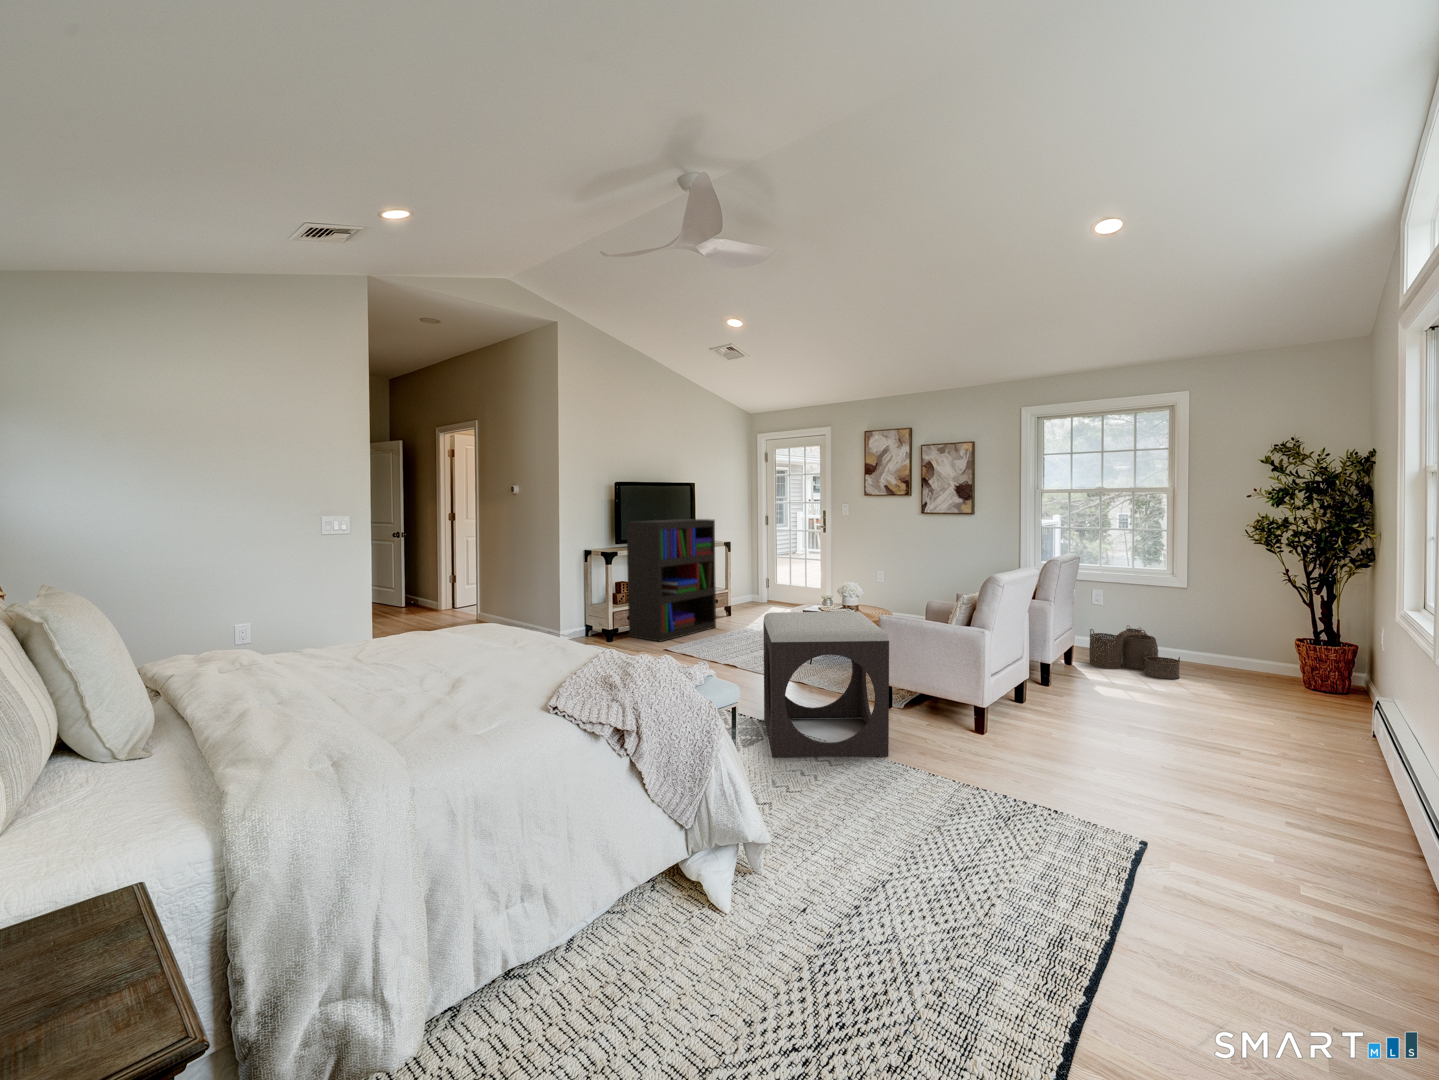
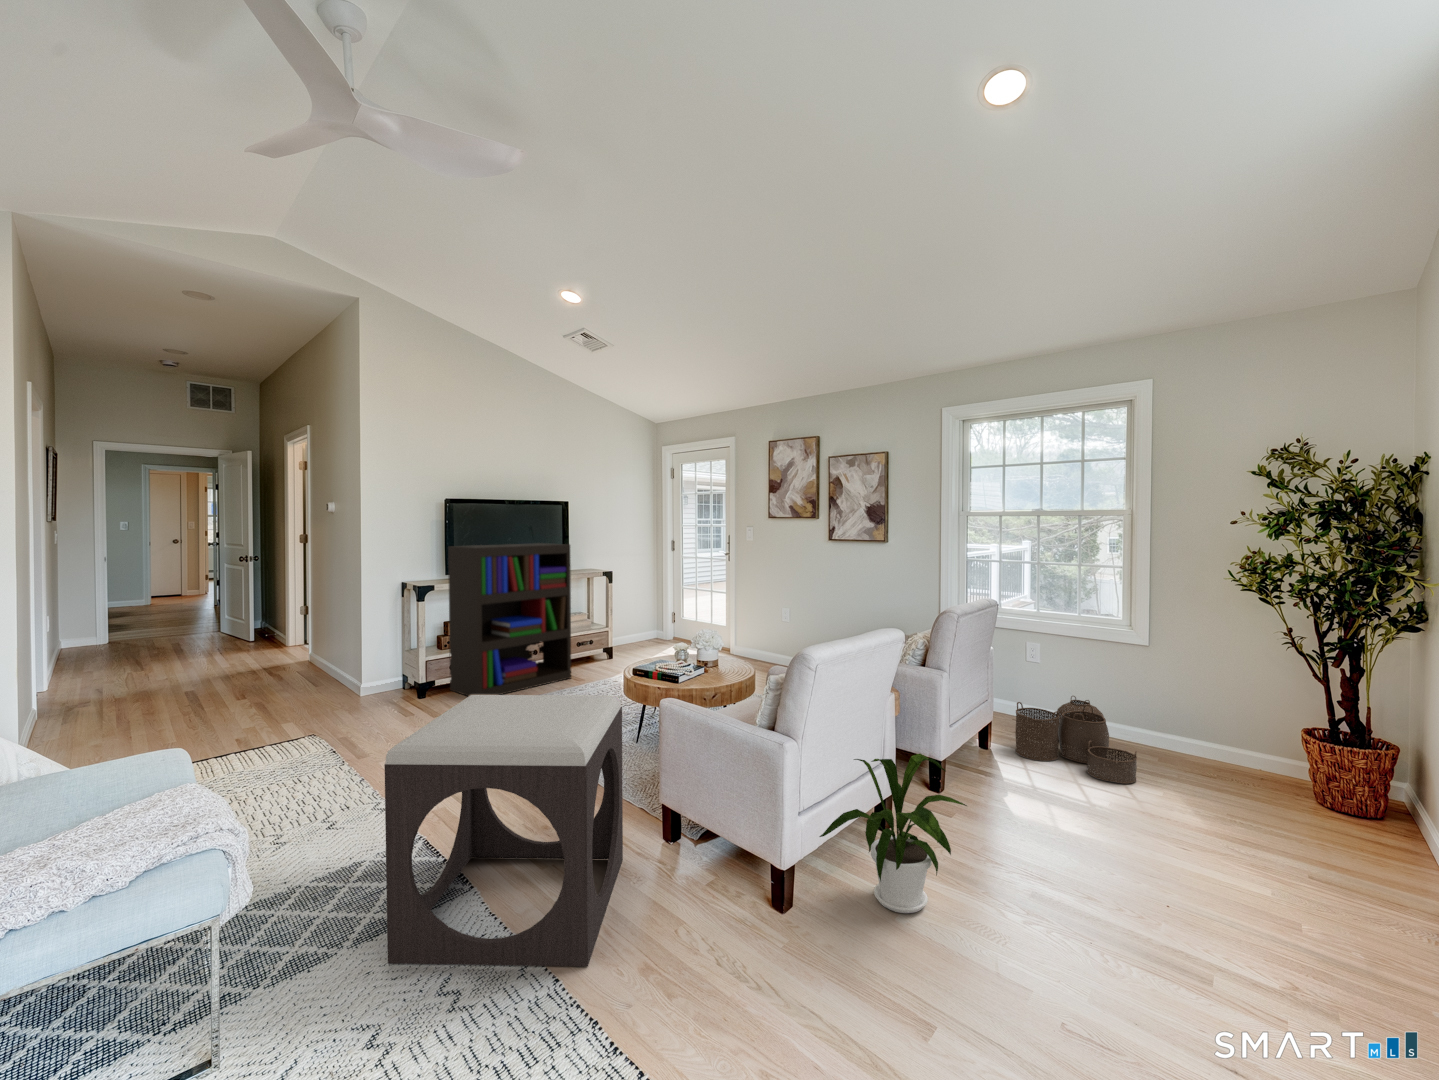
house plant: none [1002,641,1094,735] -> present [820,754,967,913]

